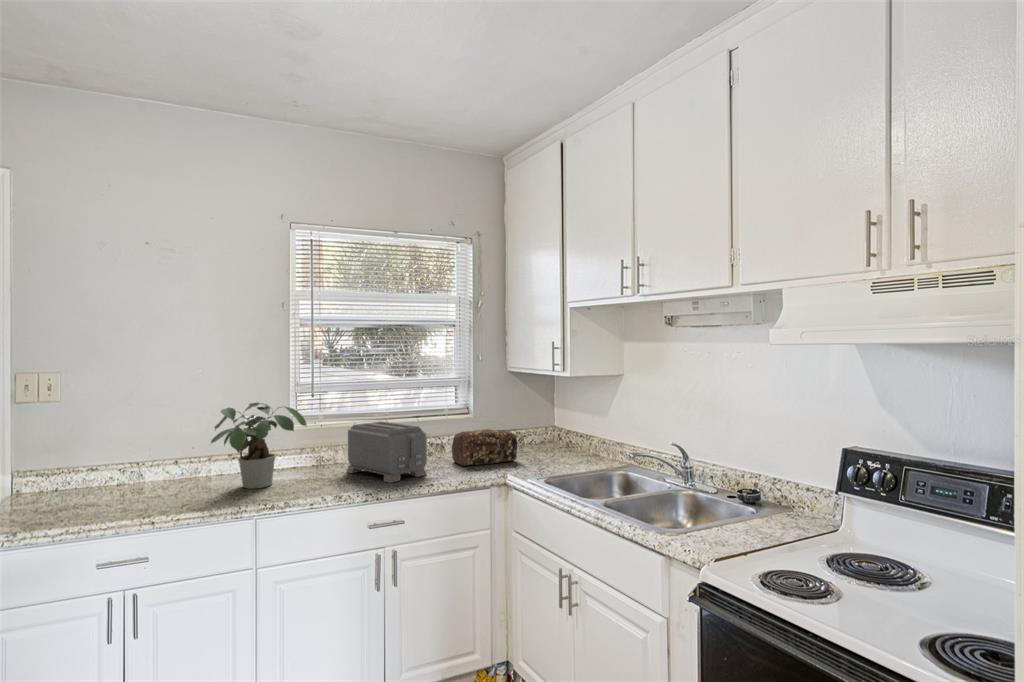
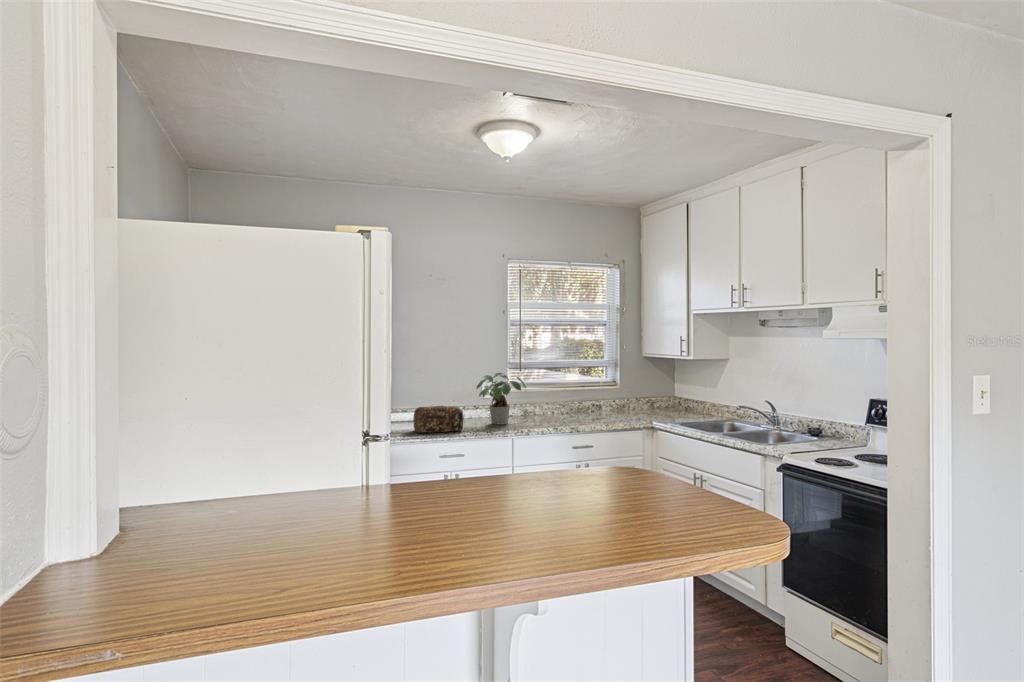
toaster: present [346,421,427,483] -> none [546,388,600,424]
bread loaf: present [451,429,517,466] -> present [413,406,463,433]

